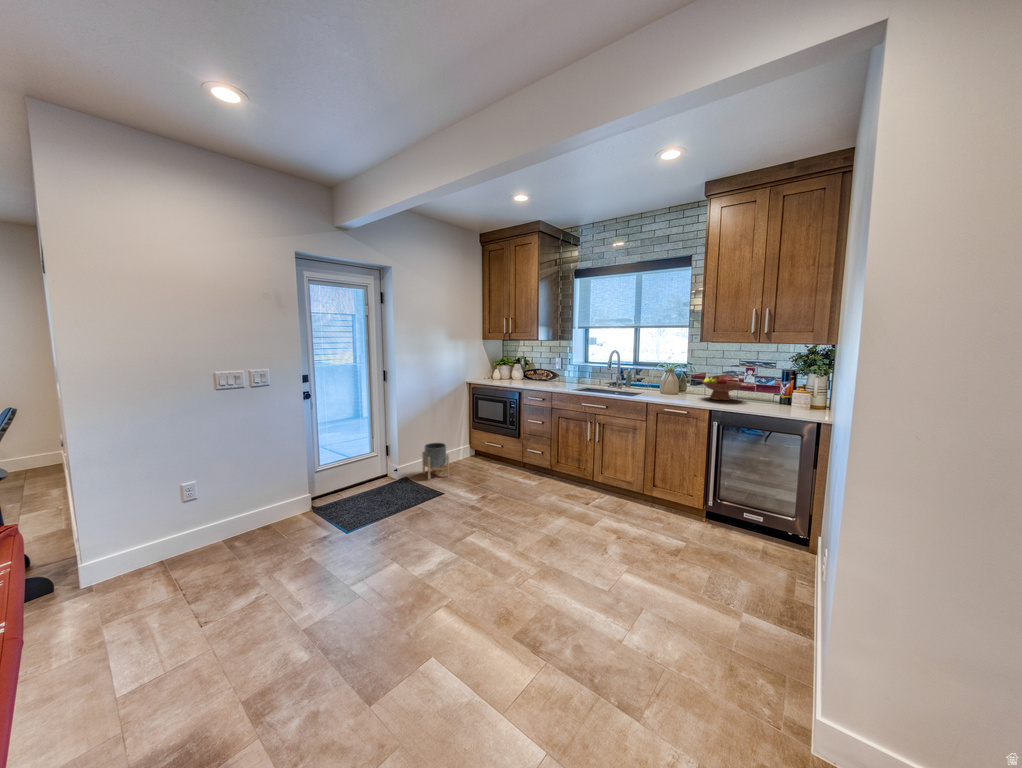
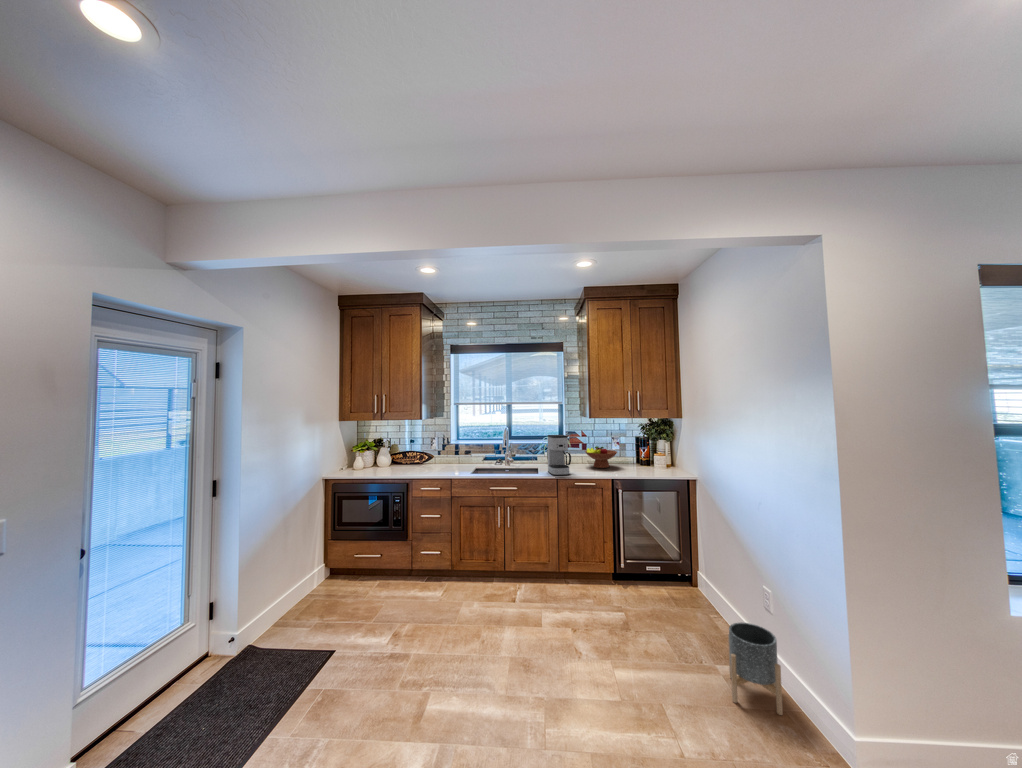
coffee maker: none [648,359,674,401] -> present [548,435,571,475]
planter: present [422,443,449,480] -> present [728,623,783,715]

